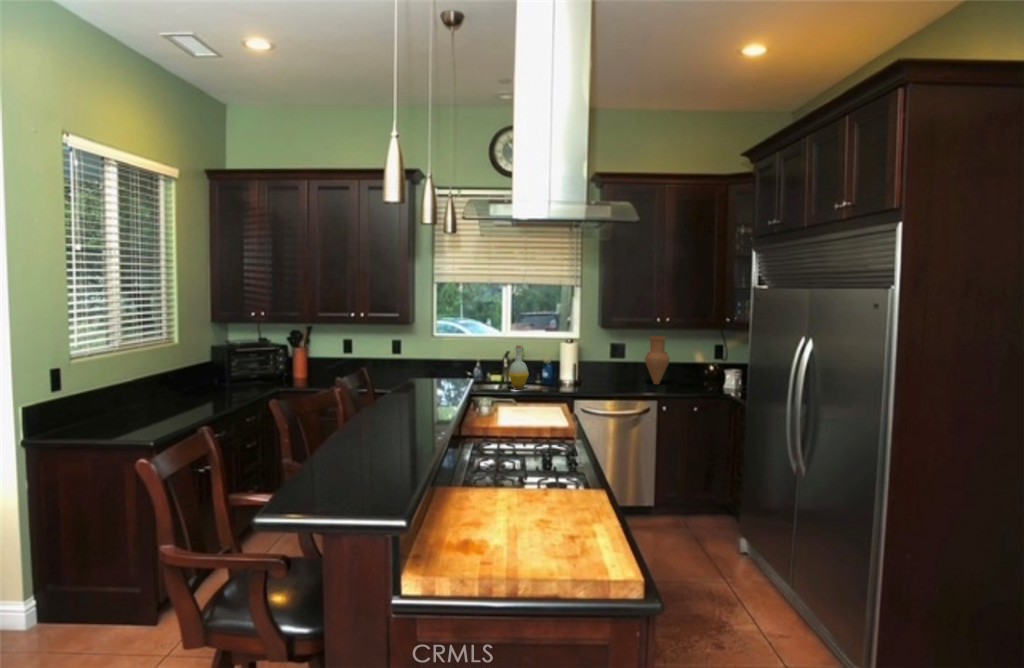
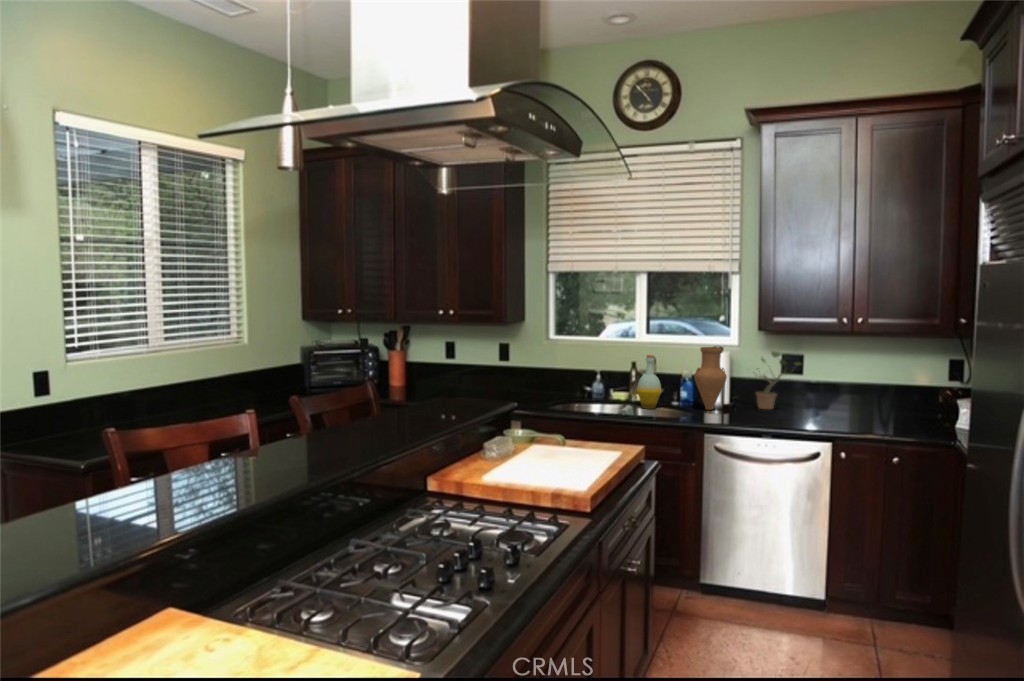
potted plant: none [590,336,637,386] -> present [756,351,801,409]
vase: present [645,336,669,384] -> present [694,347,727,410]

